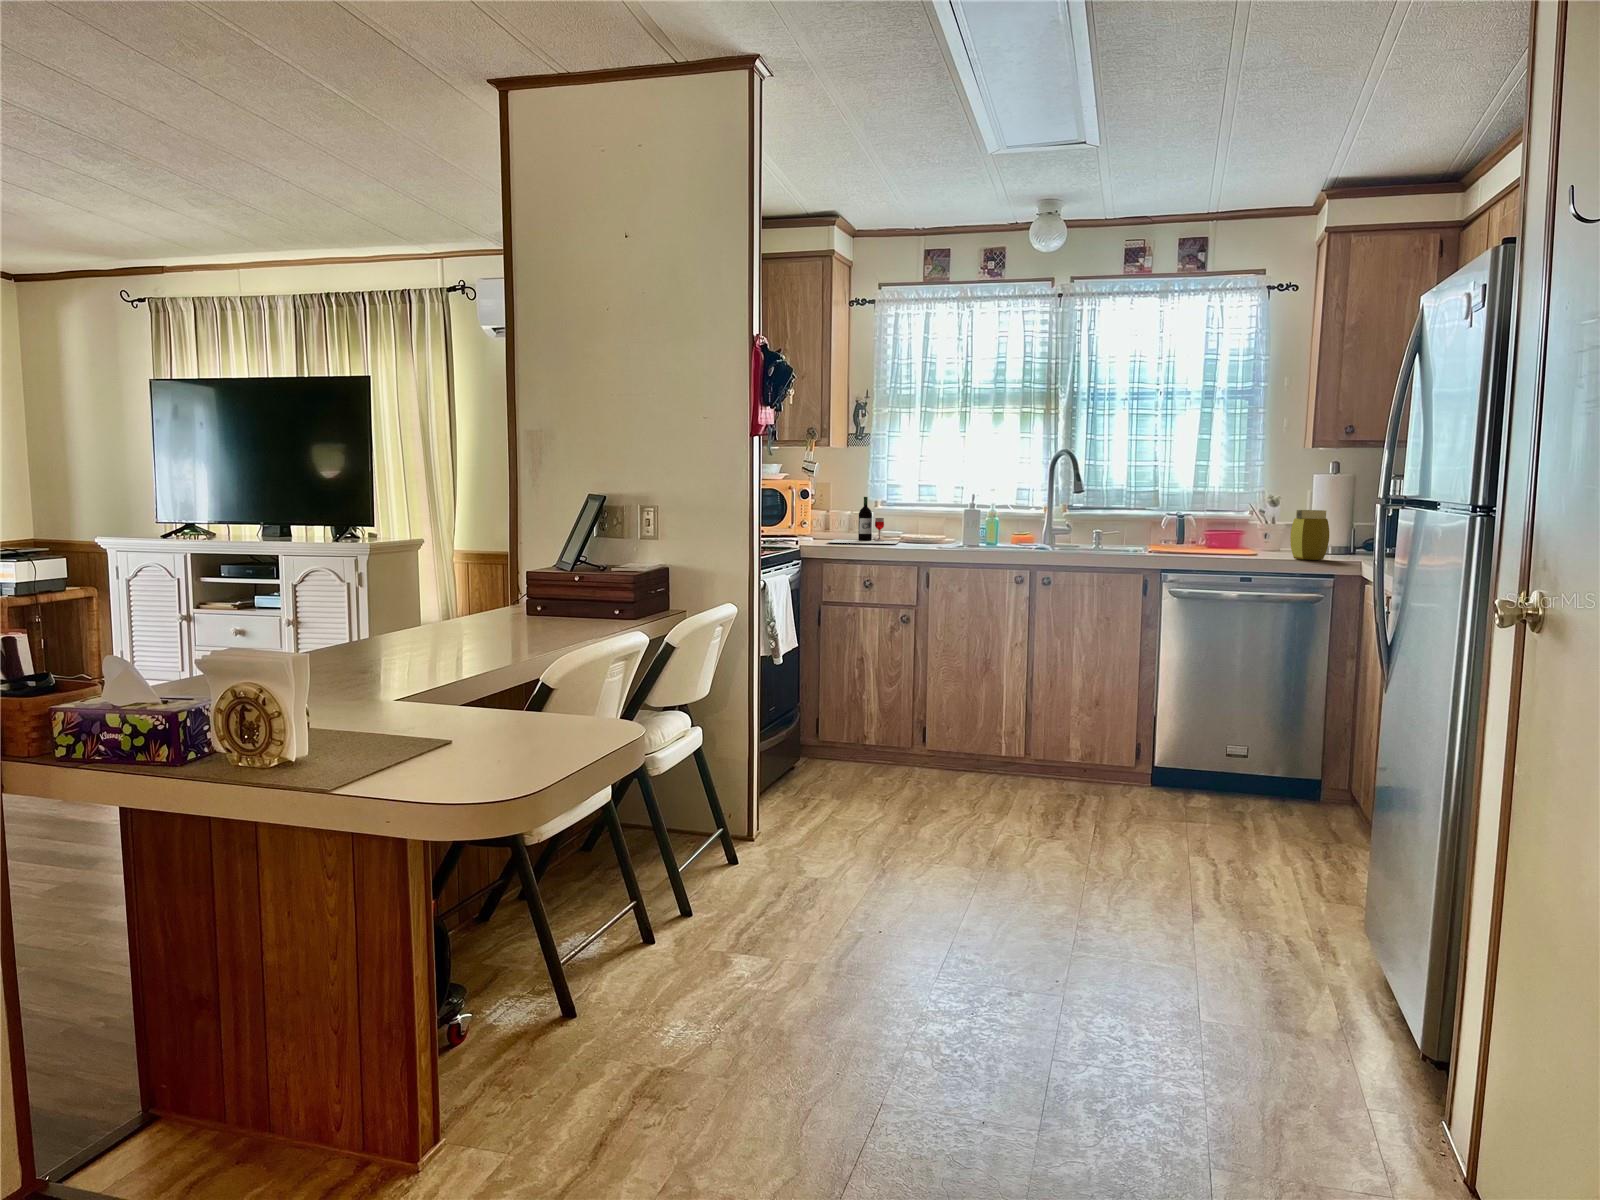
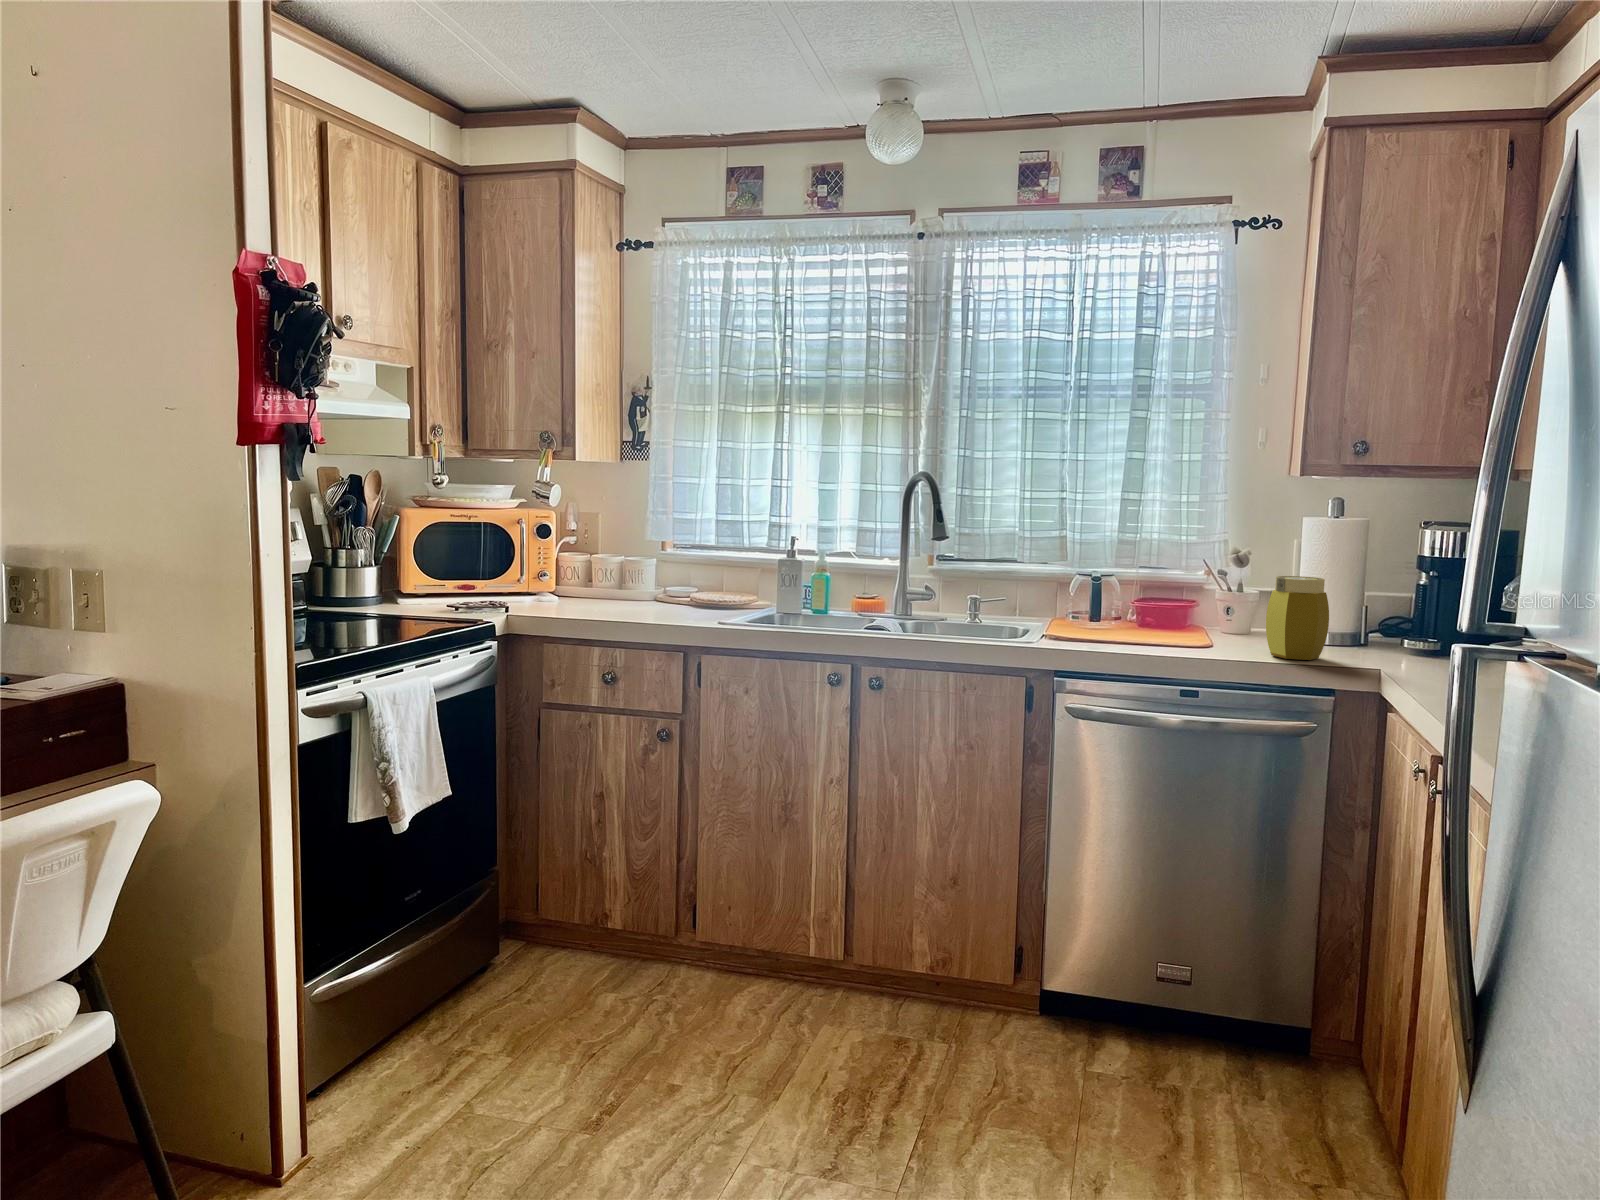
wine bottle: present [829,497,899,544] -> none [557,537,688,612]

